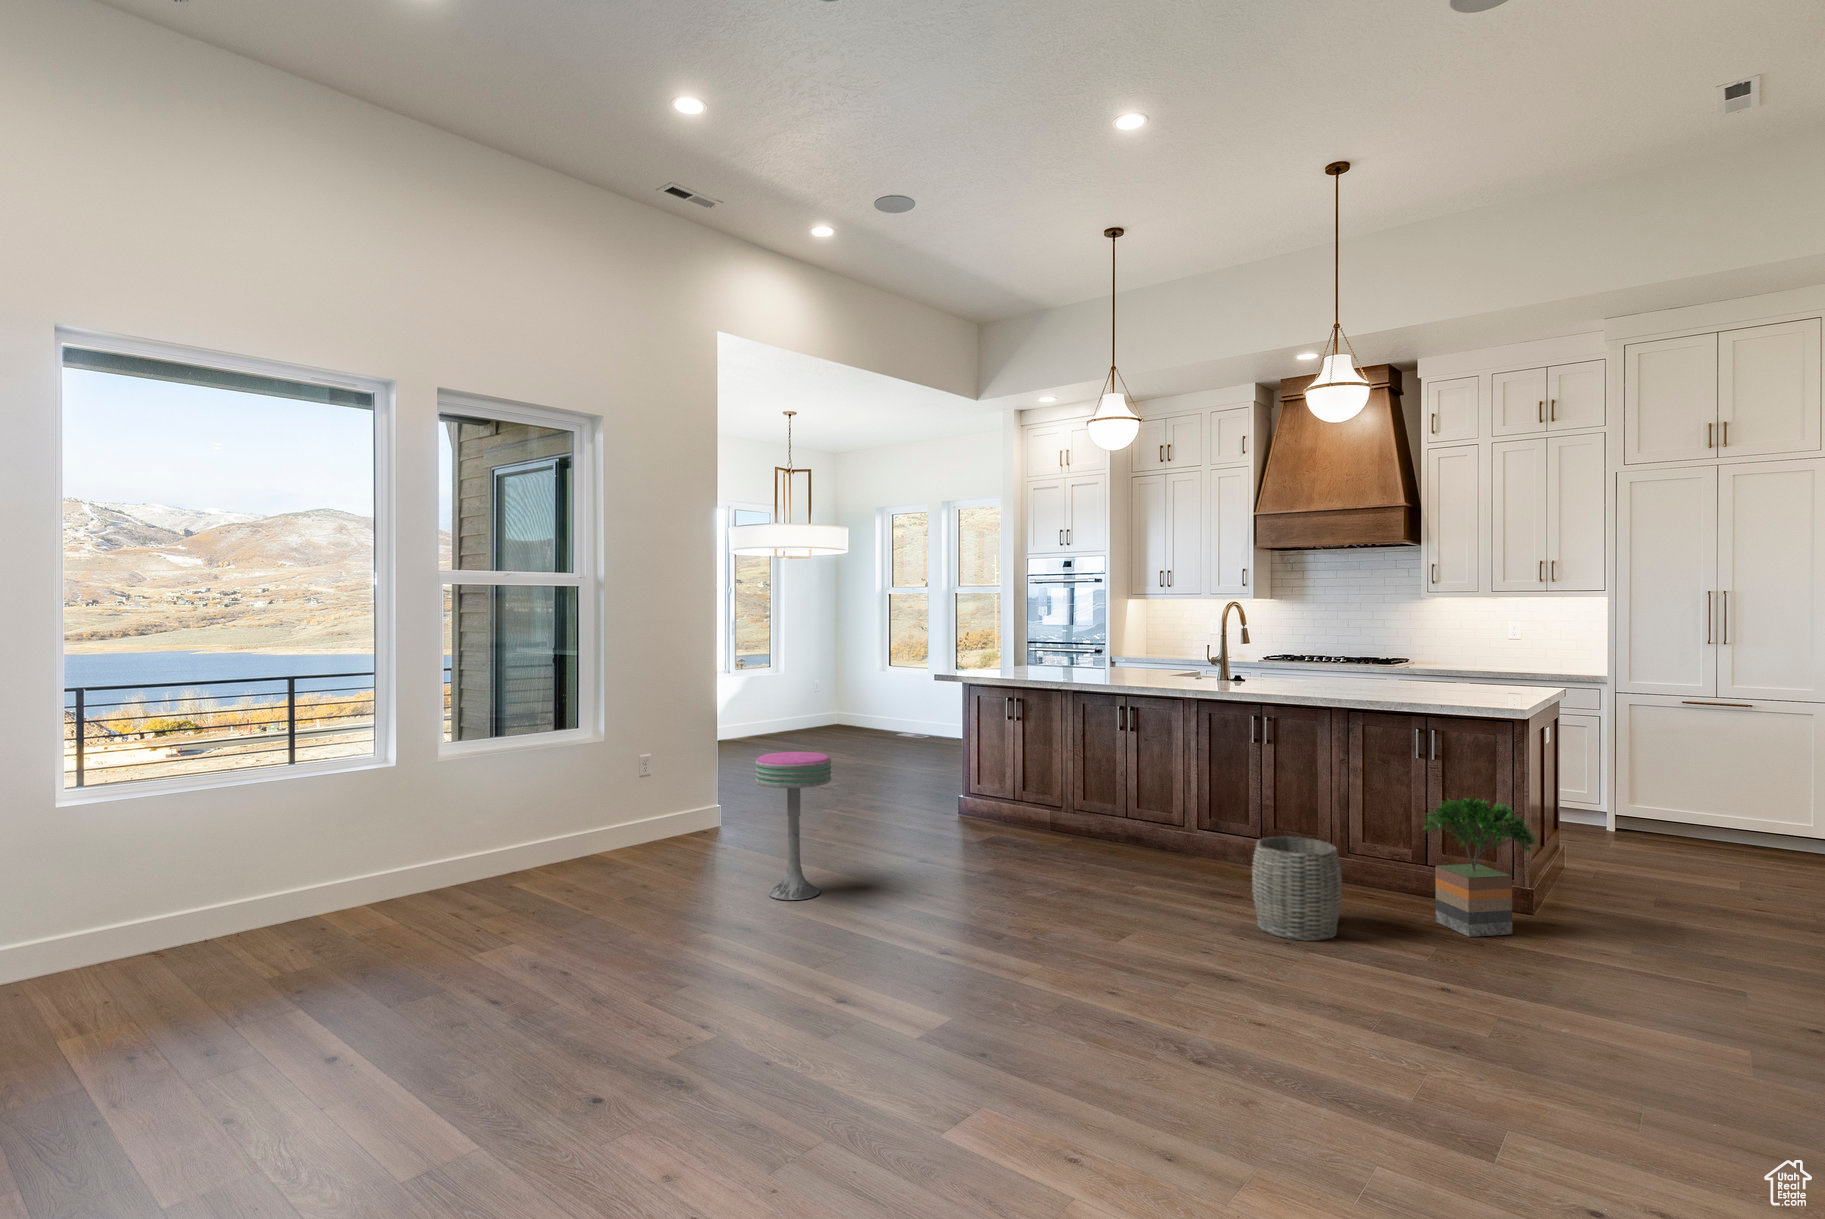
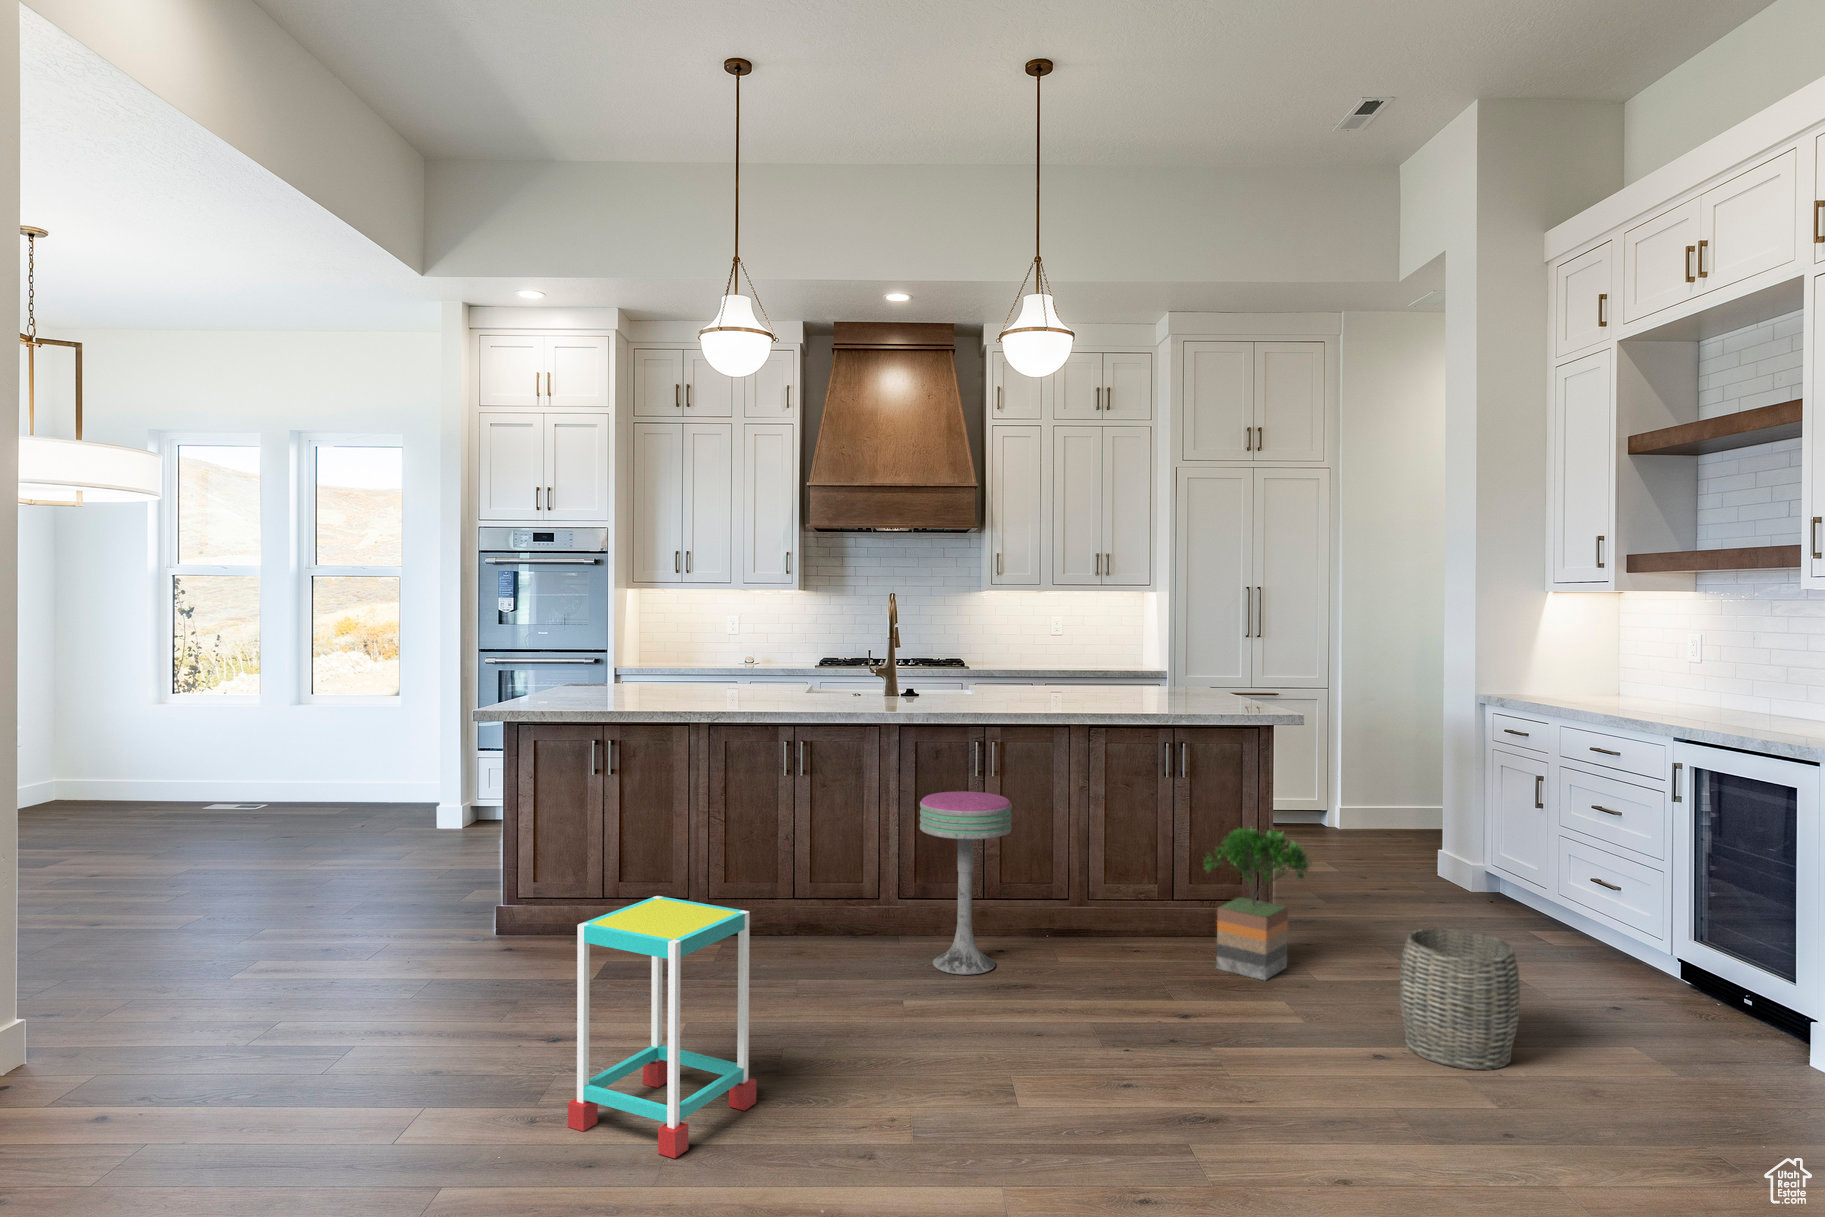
bar stool: present [756,752,831,900] -> present [920,791,1012,975]
side table: none [857,776,961,922] -> present [568,896,756,1158]
woven basket: present [1252,837,1342,941] -> present [1400,928,1520,1070]

